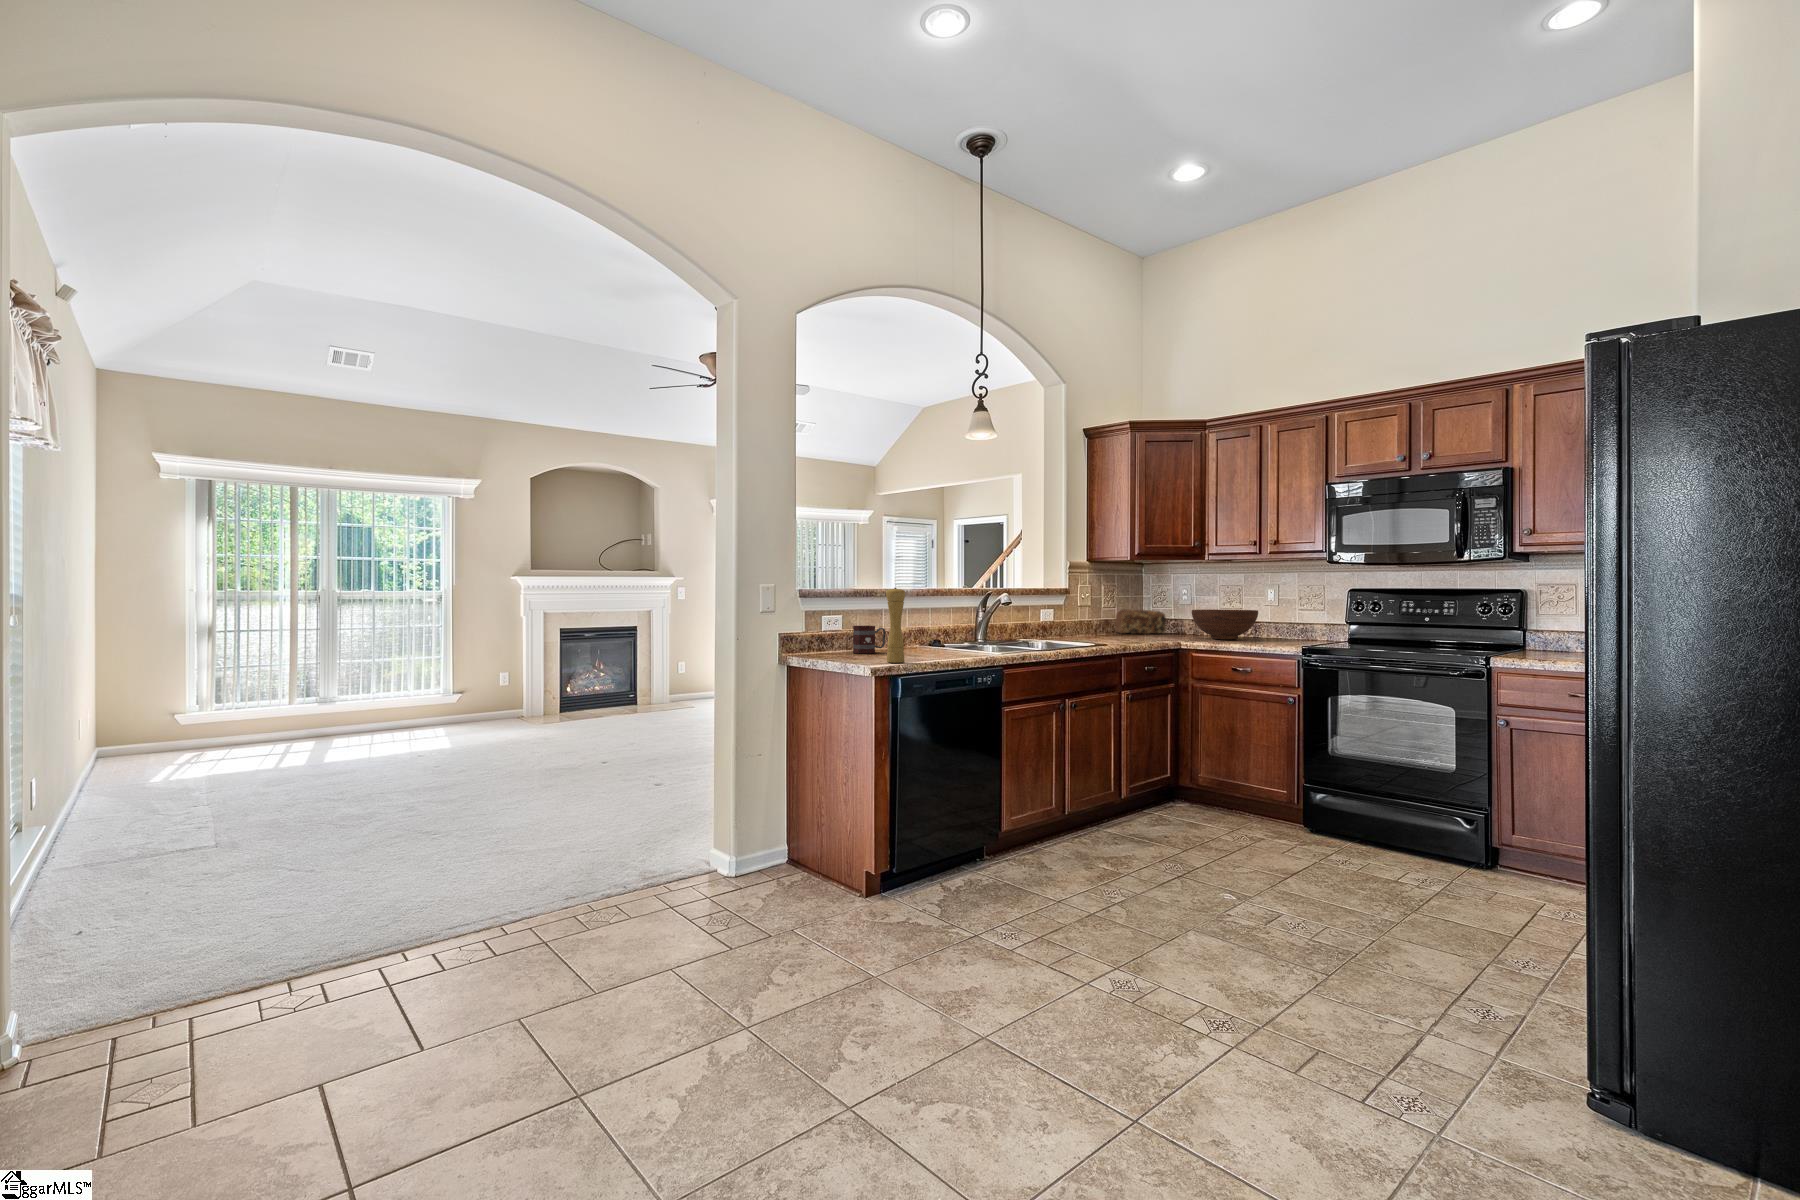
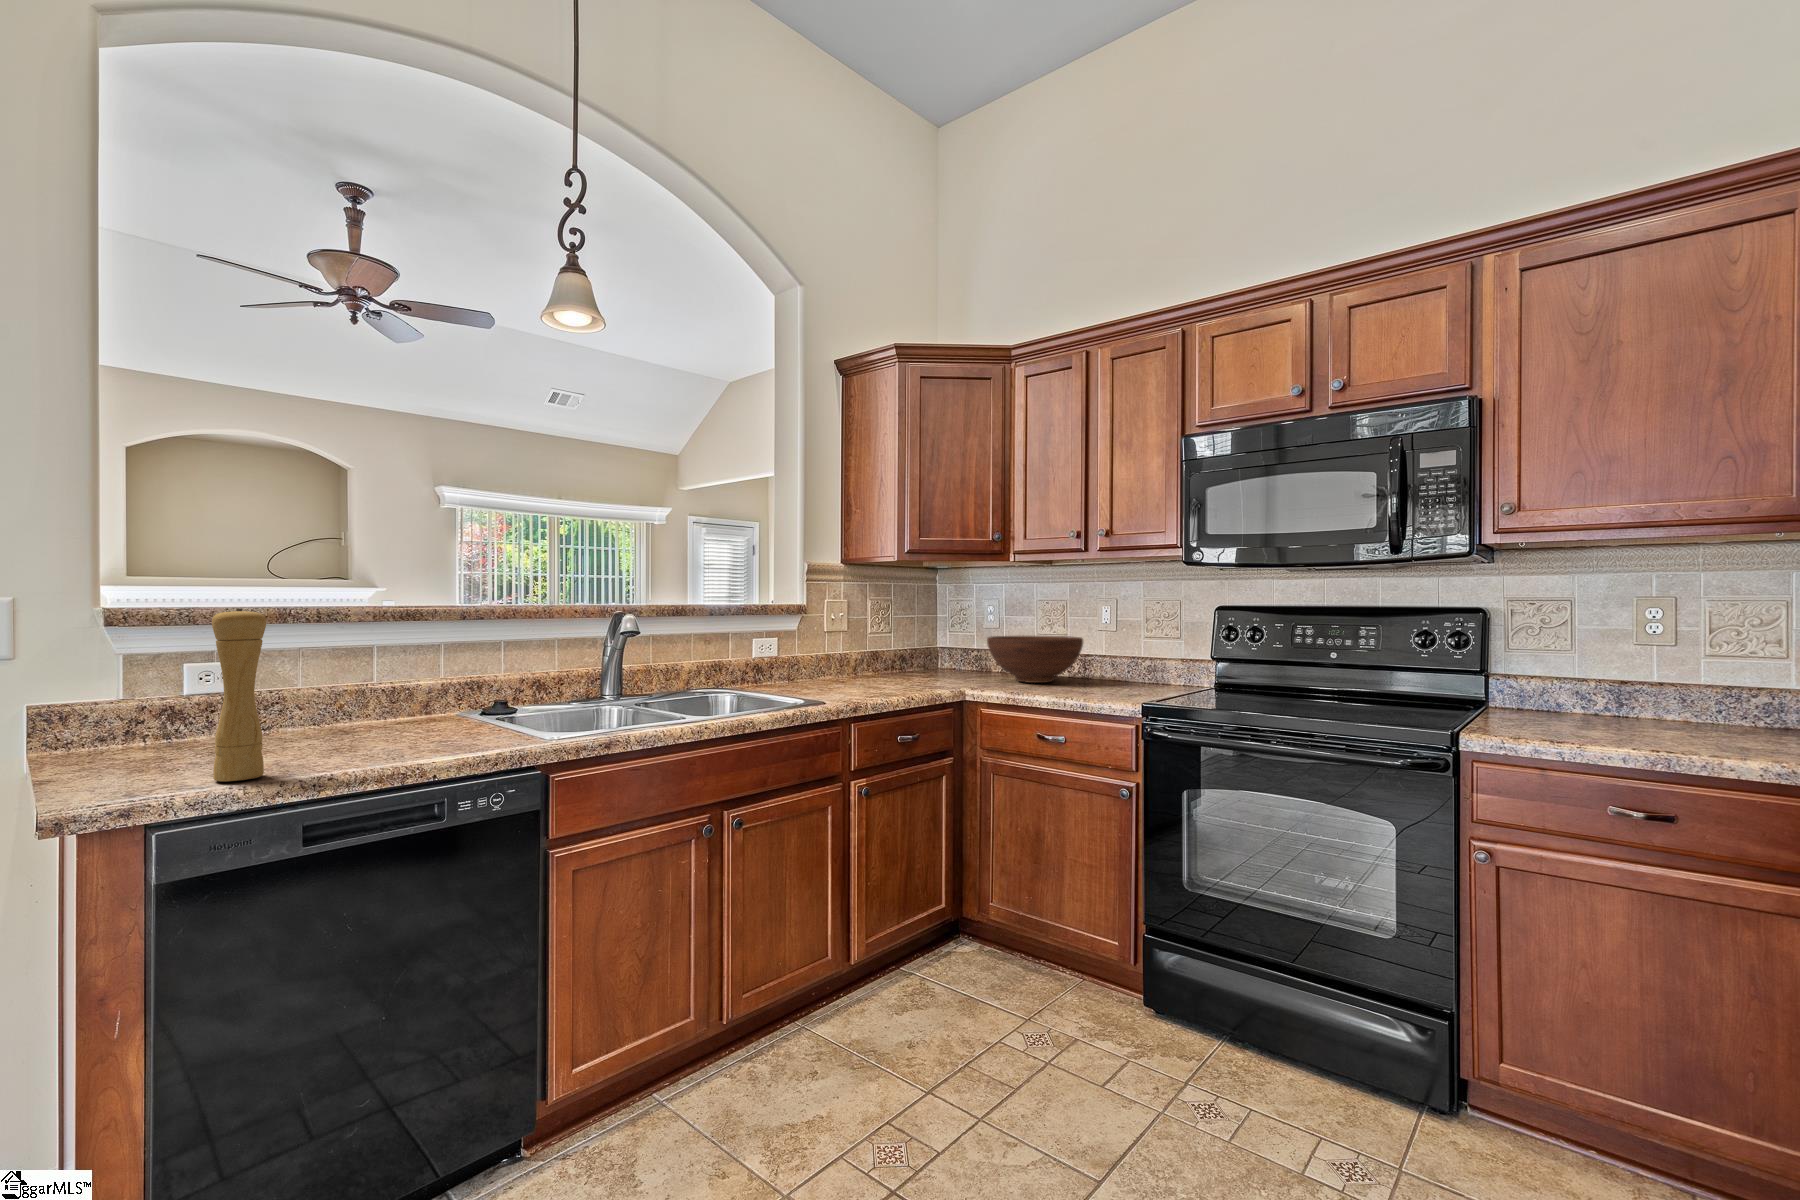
bread loaf: present [1115,609,1166,634] -> none [889,635,959,671]
mug: present [853,626,886,654] -> none [263,681,349,741]

